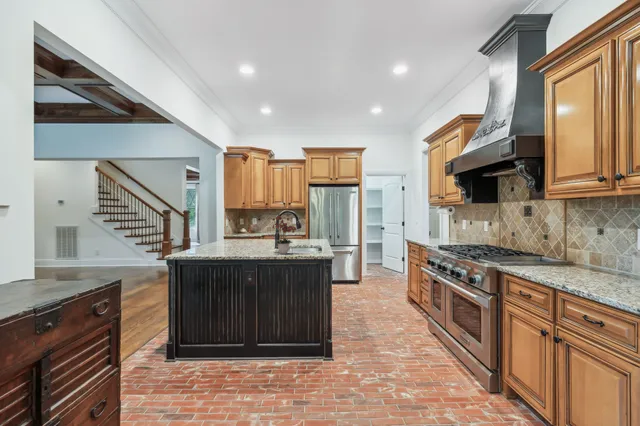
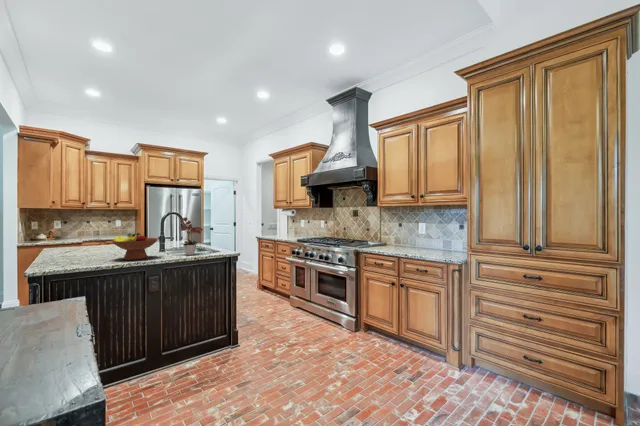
fruit bowl: none [221,230,258,254] -> present [112,233,158,260]

